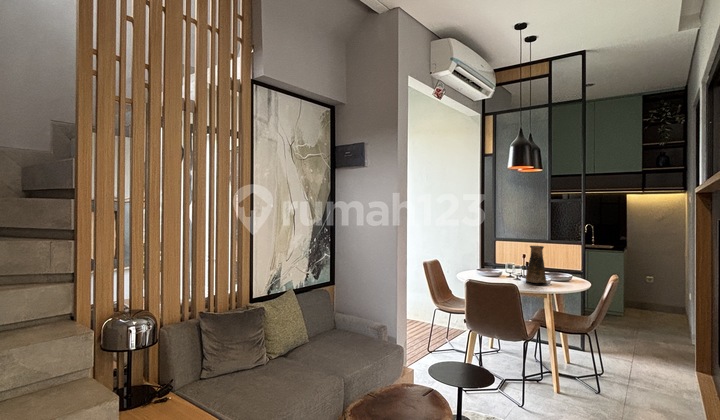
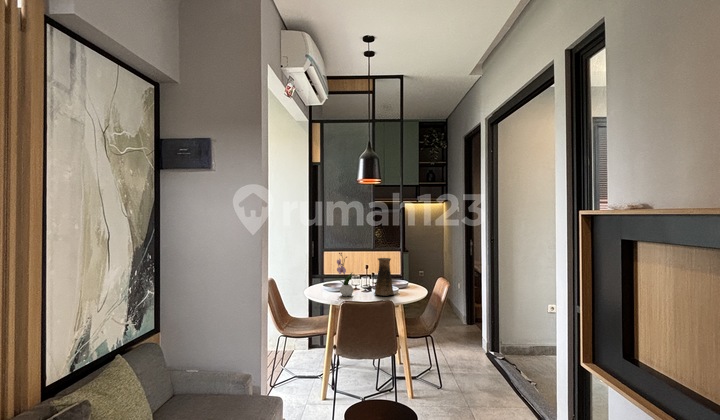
flower arrangement: none [487,238,505,280] -> present [337,253,354,296]

